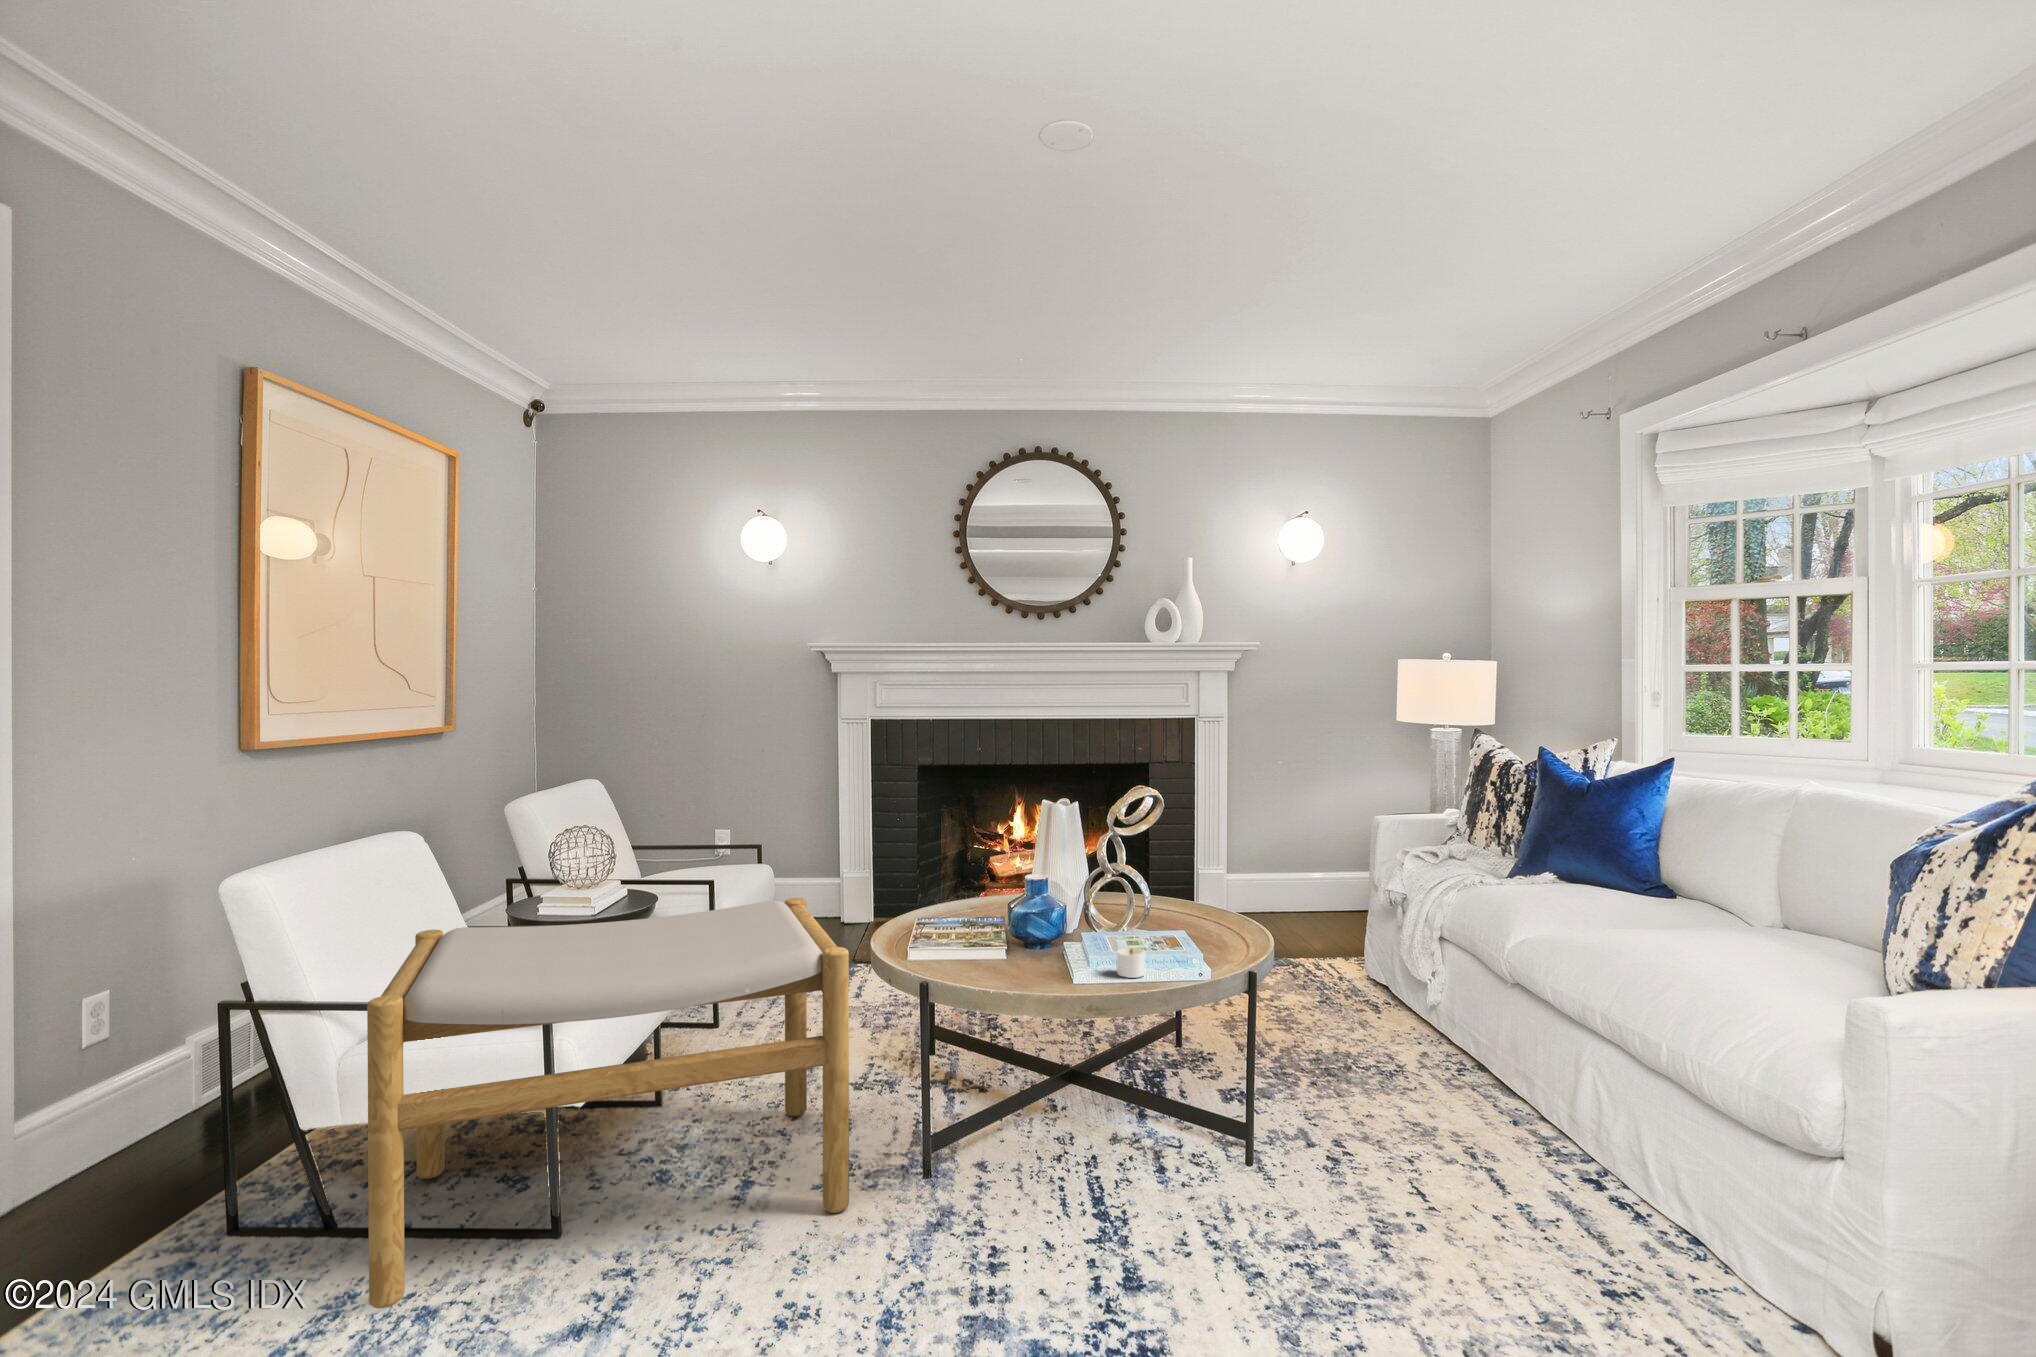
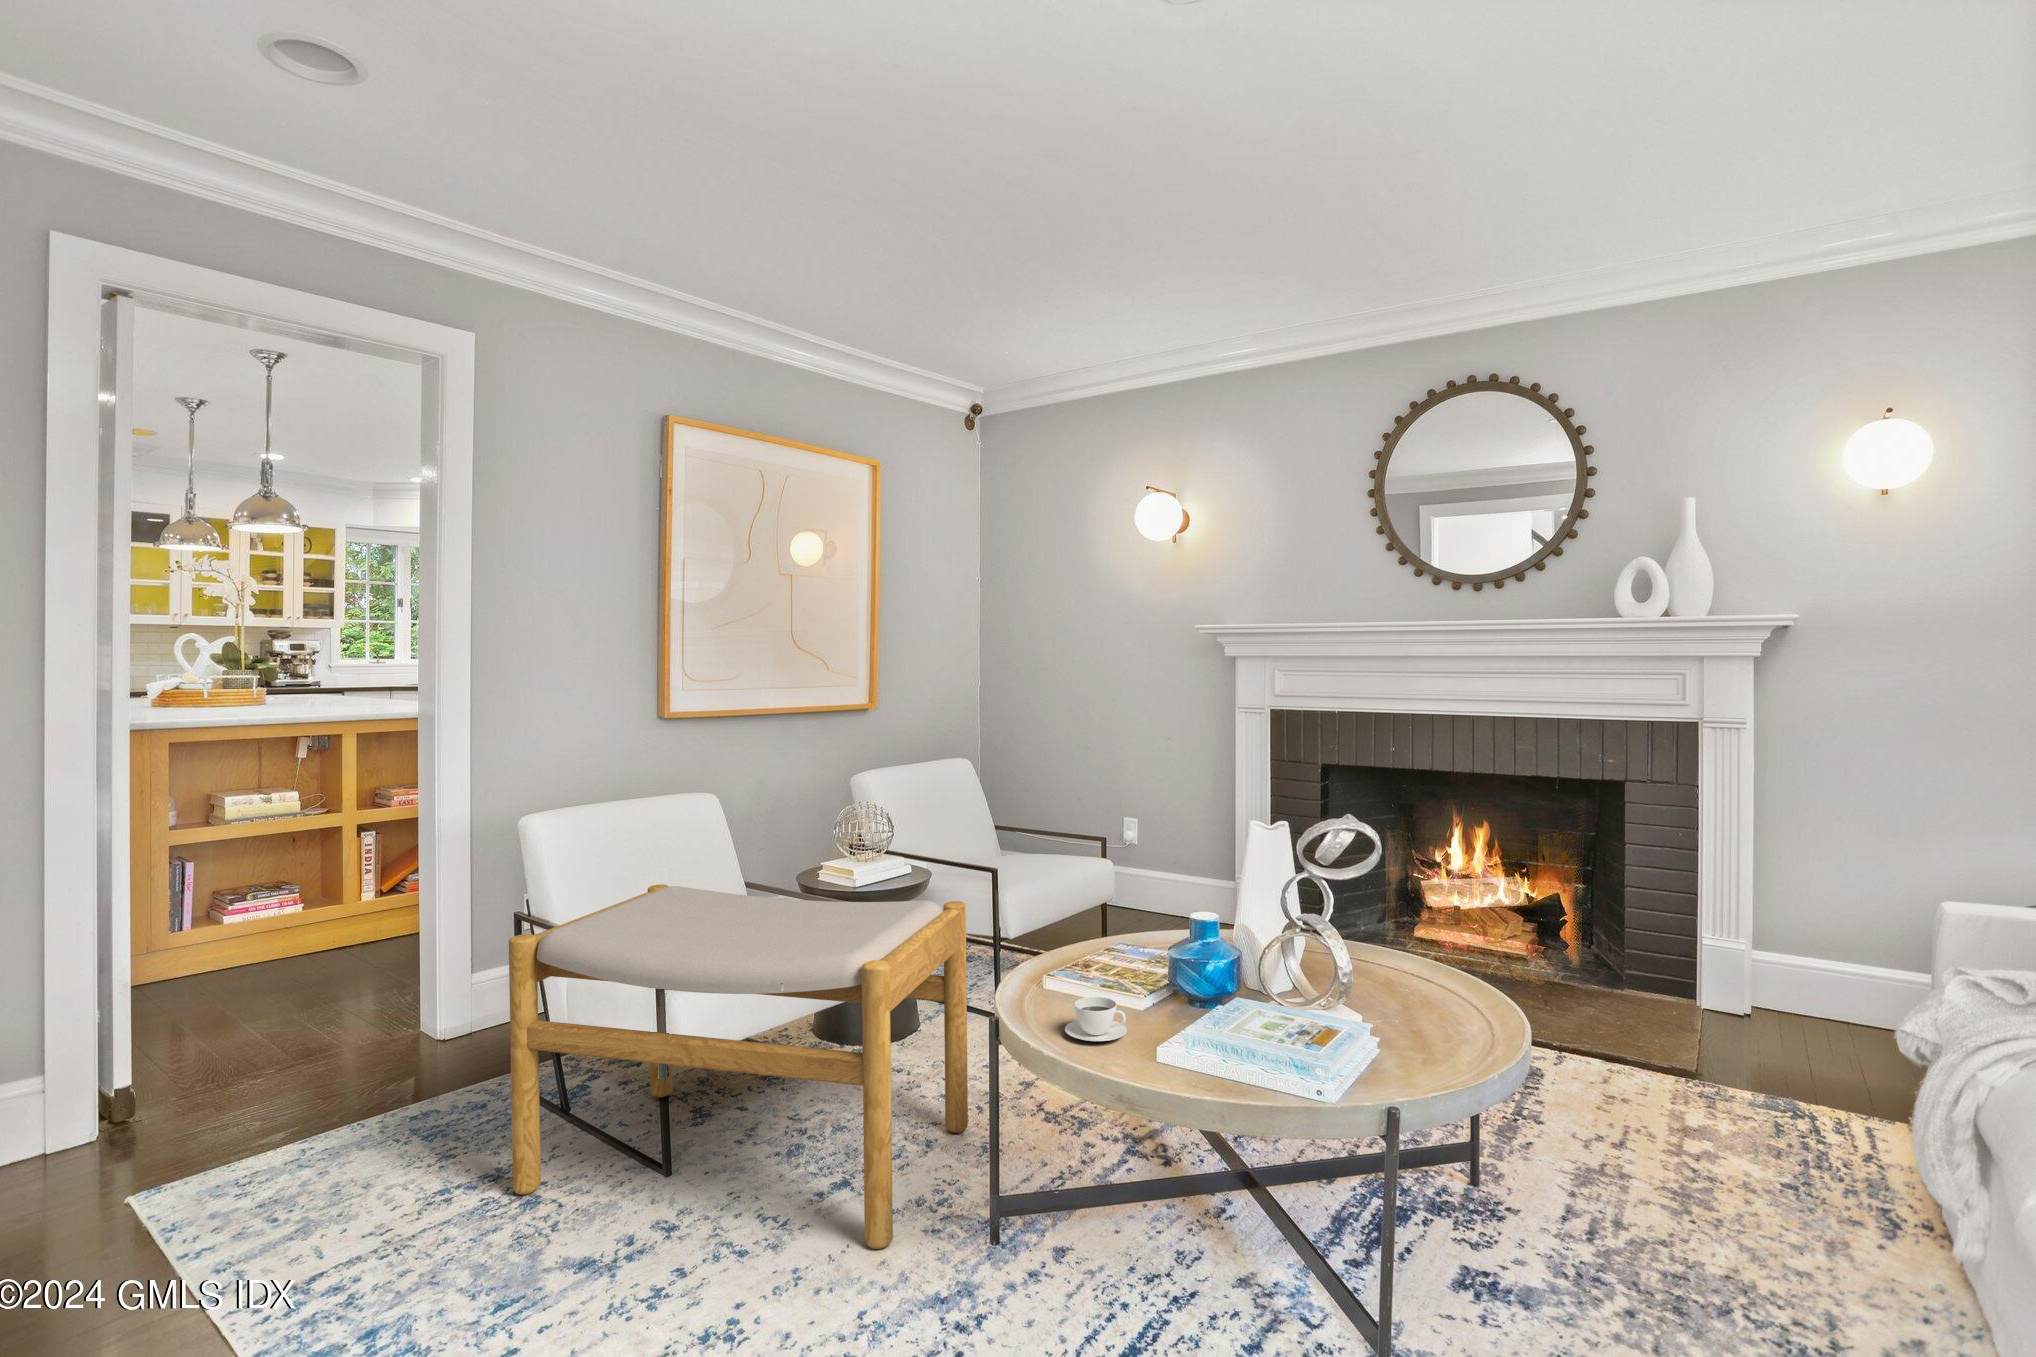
teacup: none [988,946,1039,979] -> present [1065,997,1127,1041]
candle: present [1117,947,1145,978] -> none [1195,1030,1254,1074]

